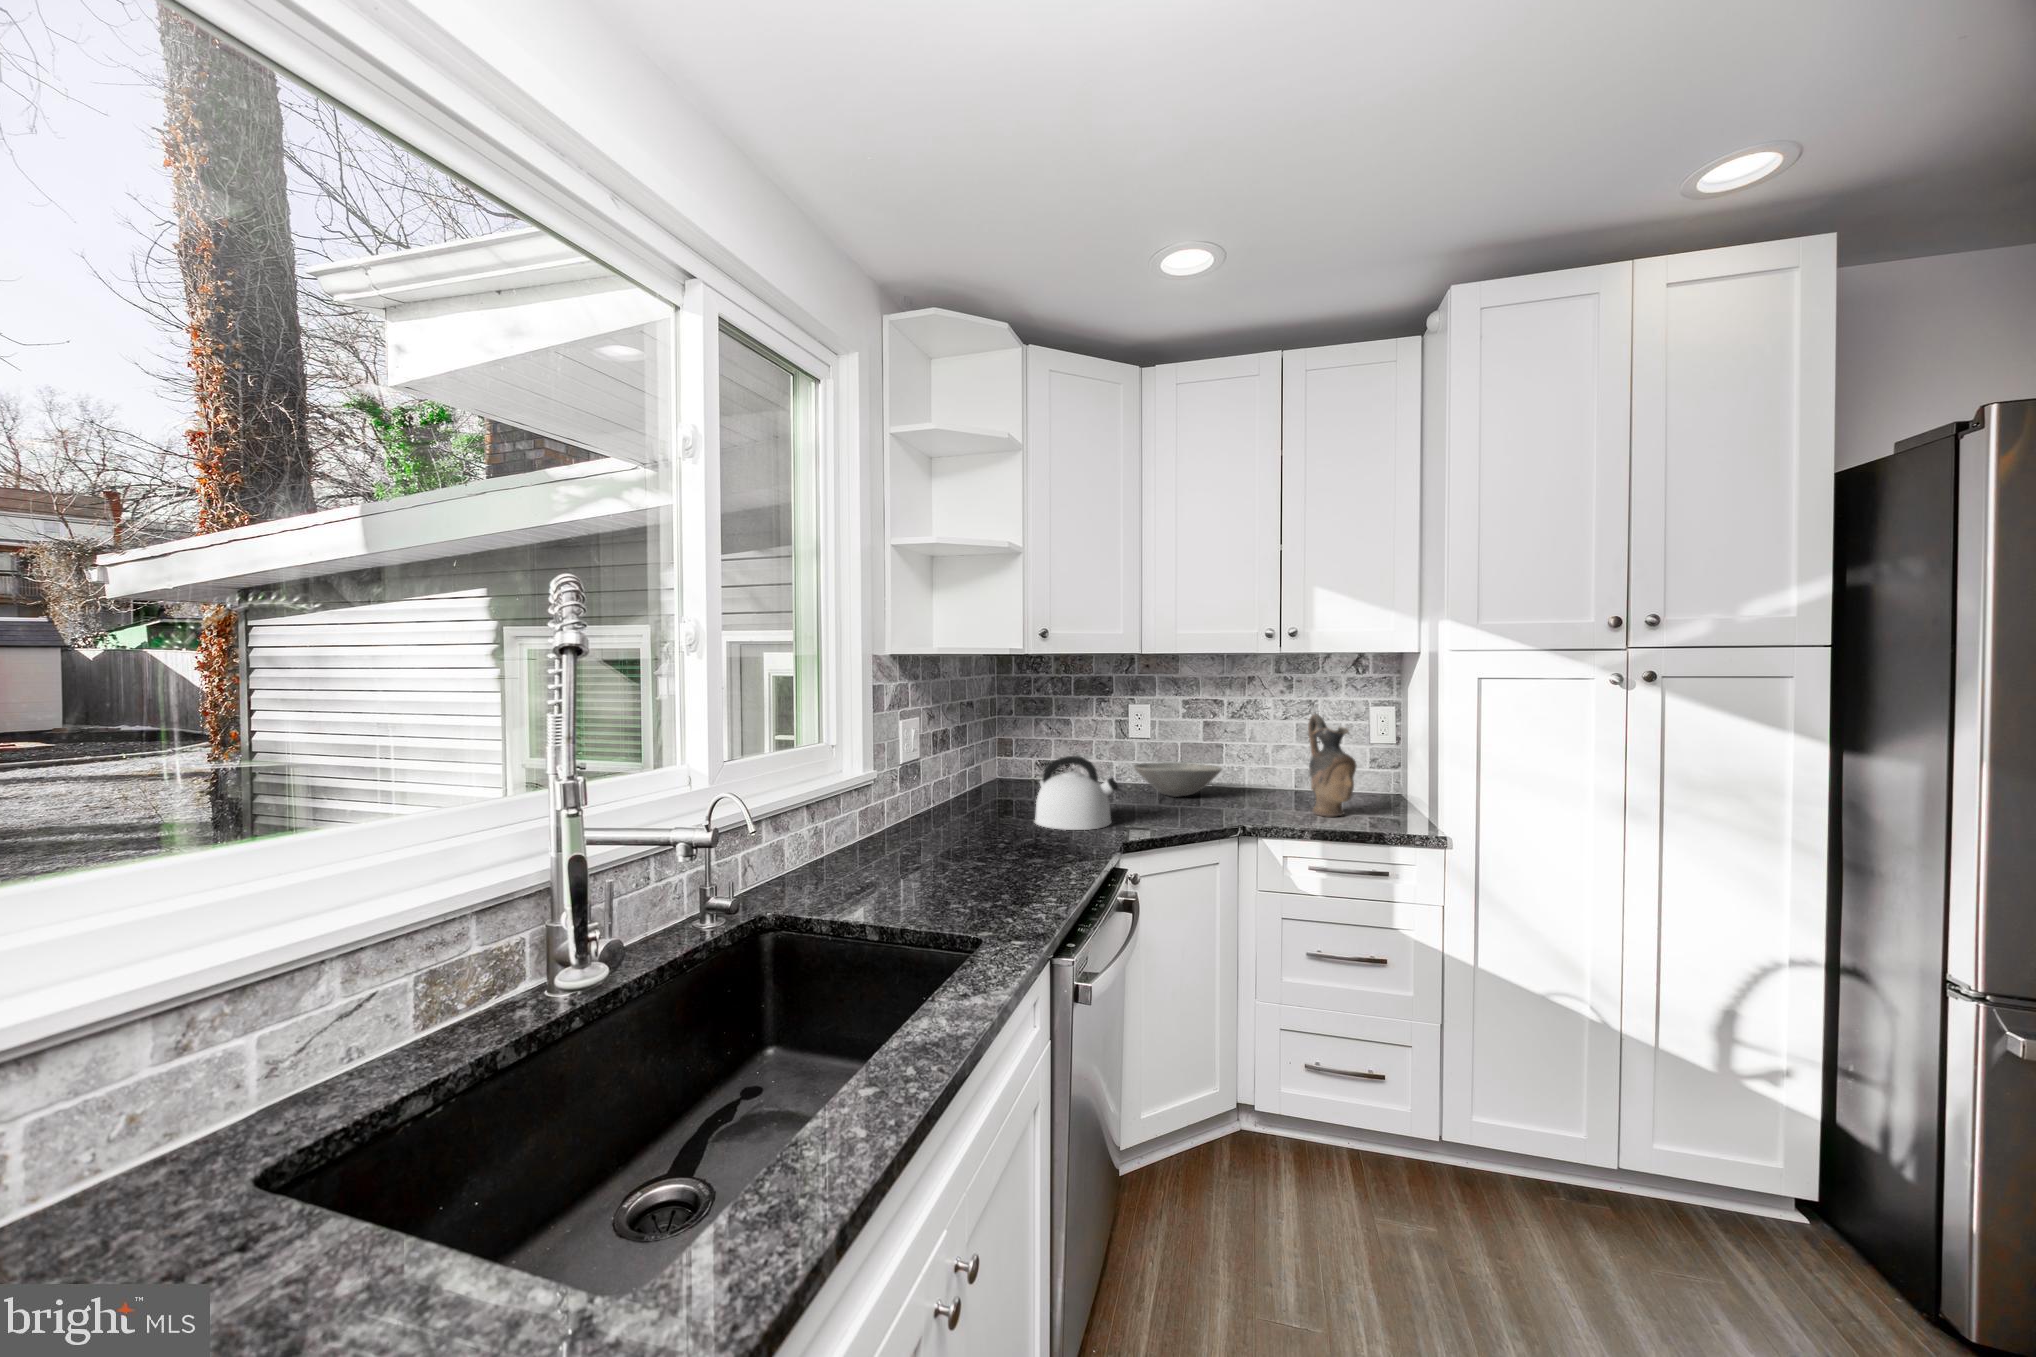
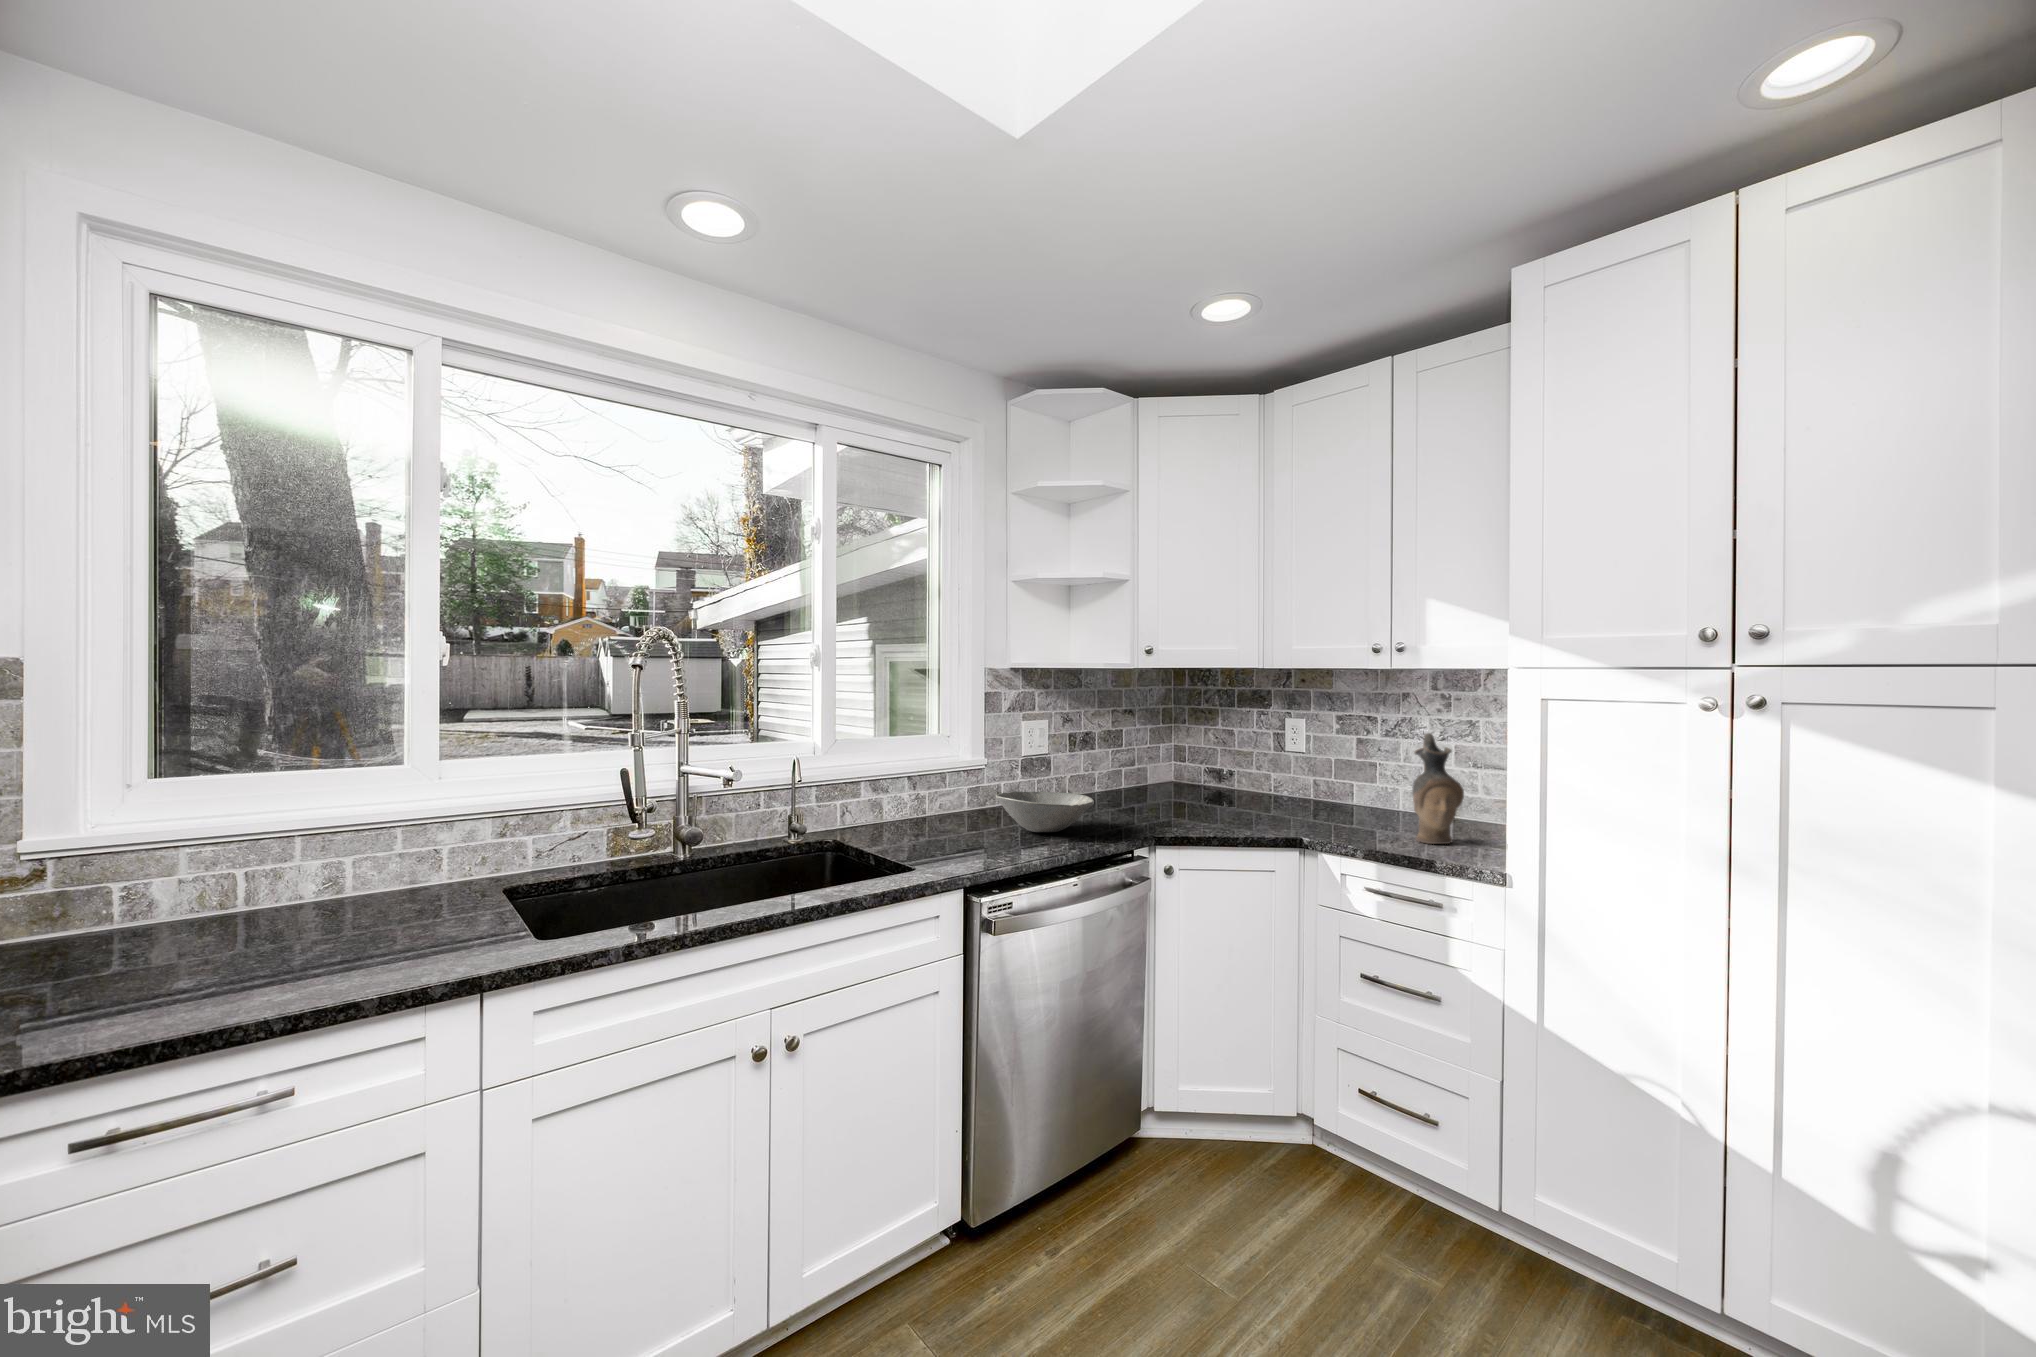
kettle: present [1035,756,1118,830] -> none [1122,759,1196,827]
bowl: present [1134,762,1222,797] -> present [996,792,1094,832]

